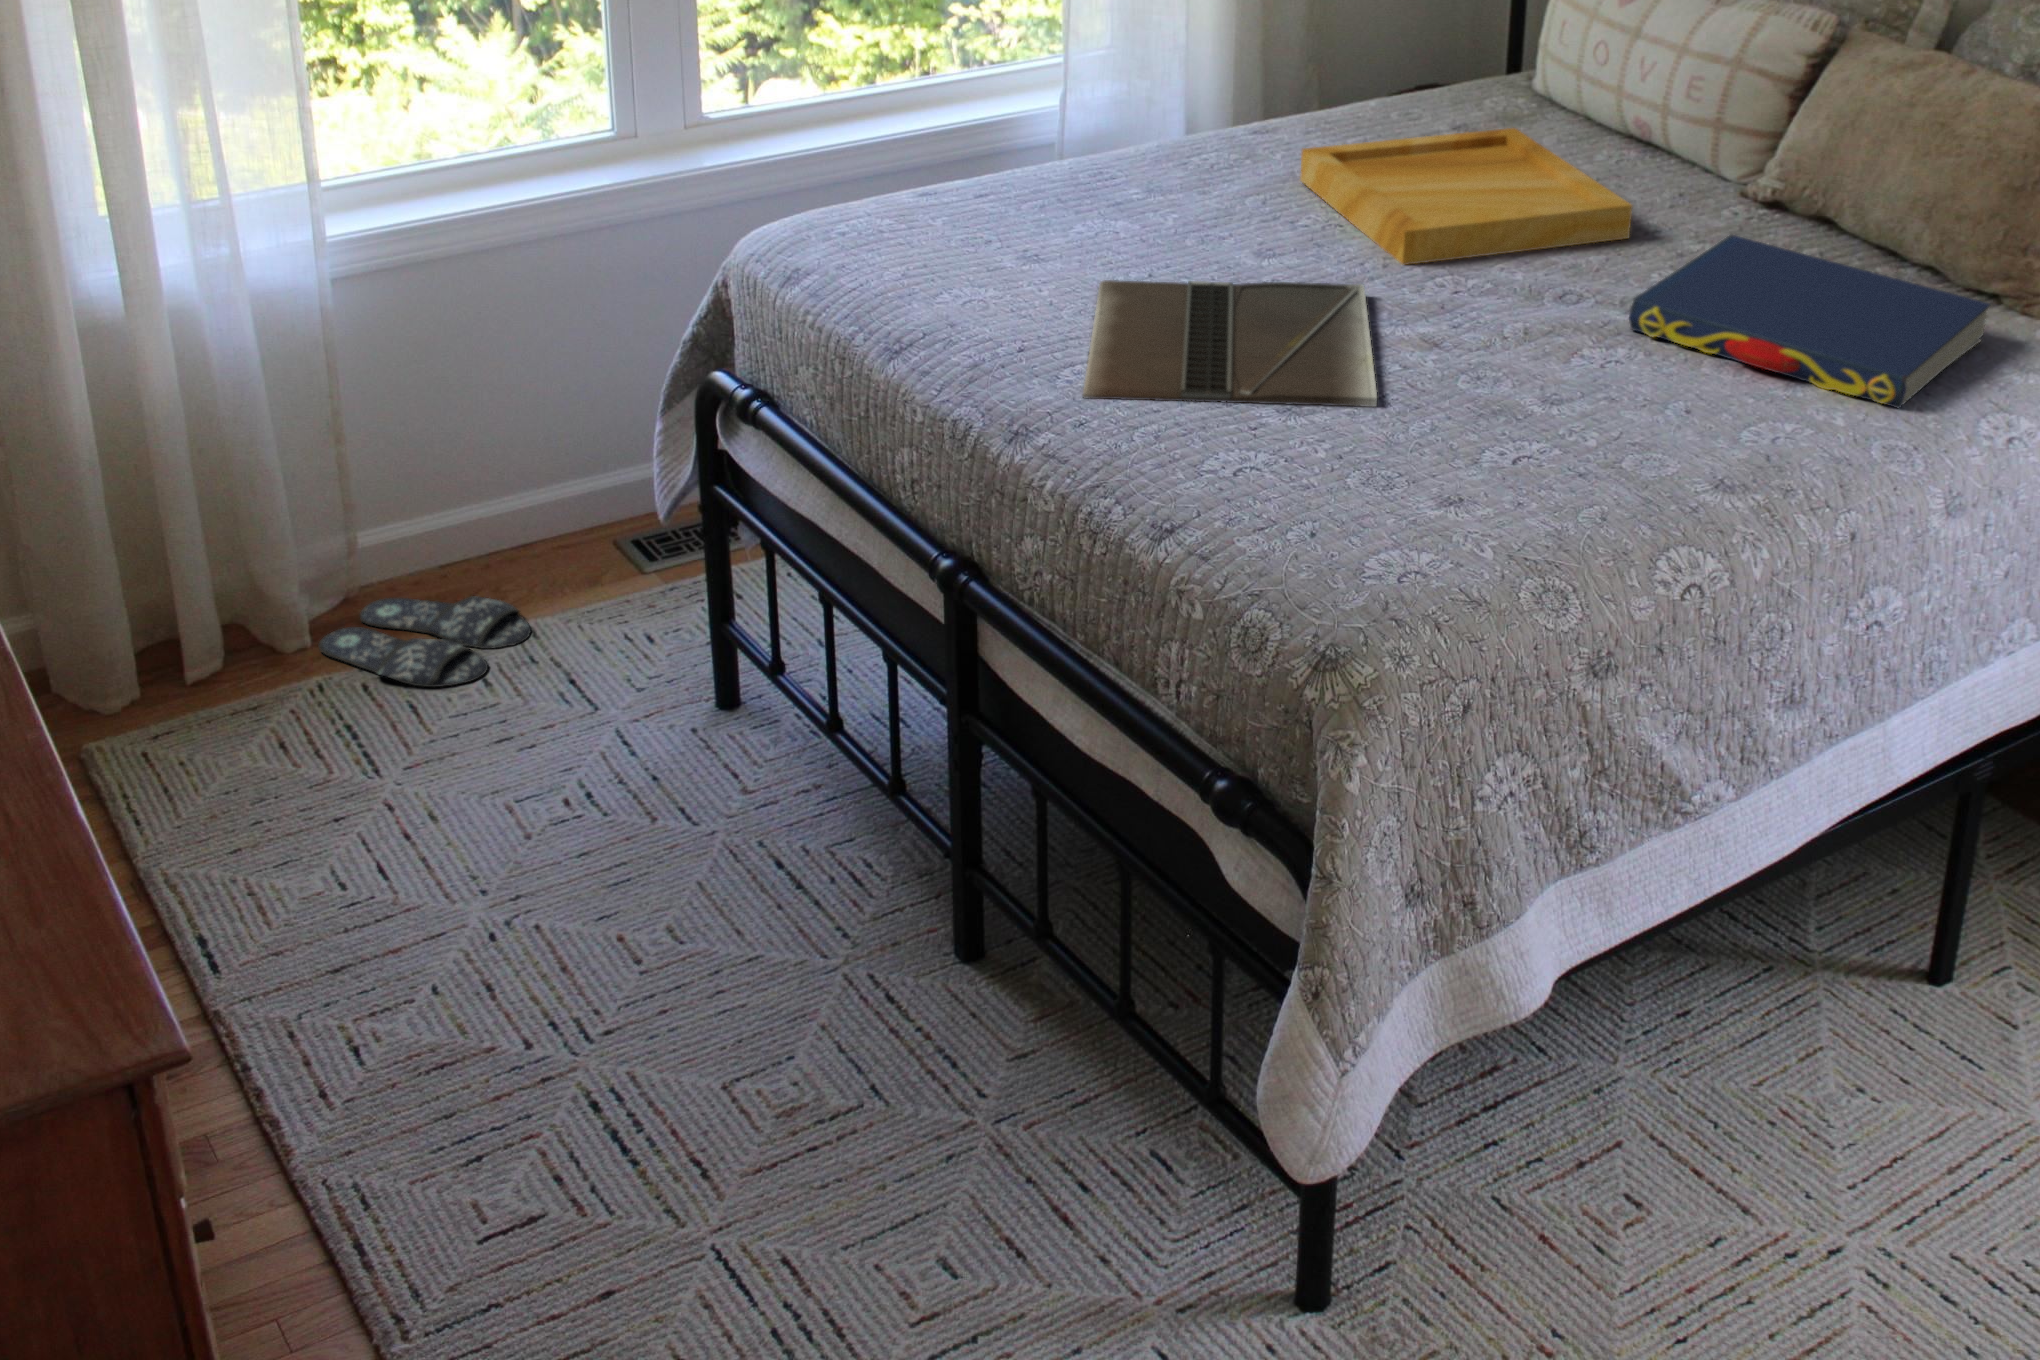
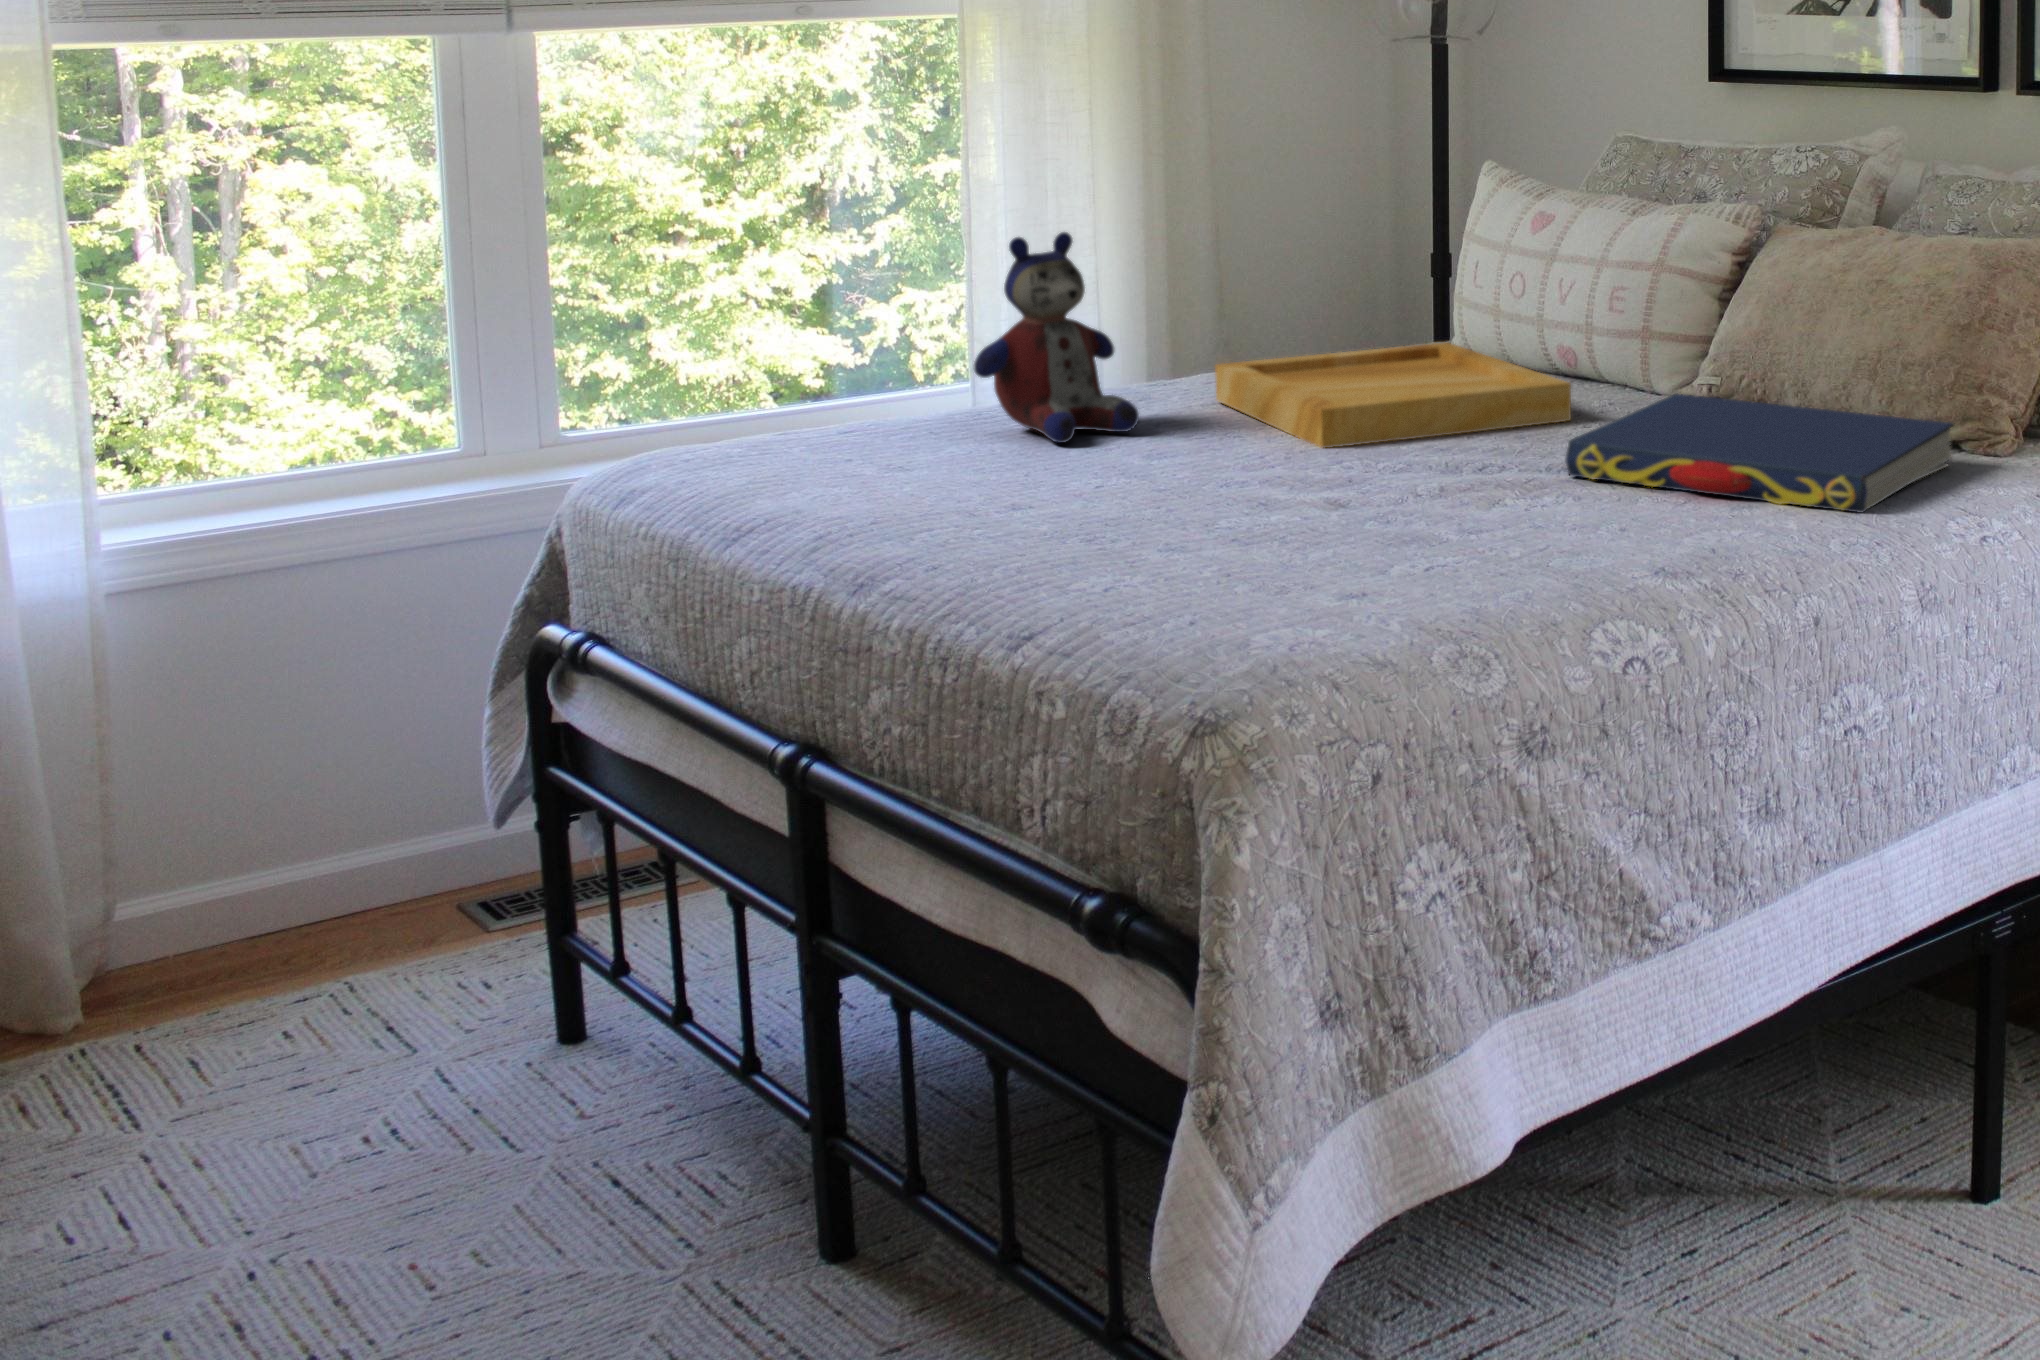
stuffed bear: none [1089,37,1235,240] -> present [974,232,1139,443]
laptop: present [1083,280,1377,407] -> none [947,456,1282,550]
slippers: present [319,596,531,687] -> none [85,953,347,1045]

